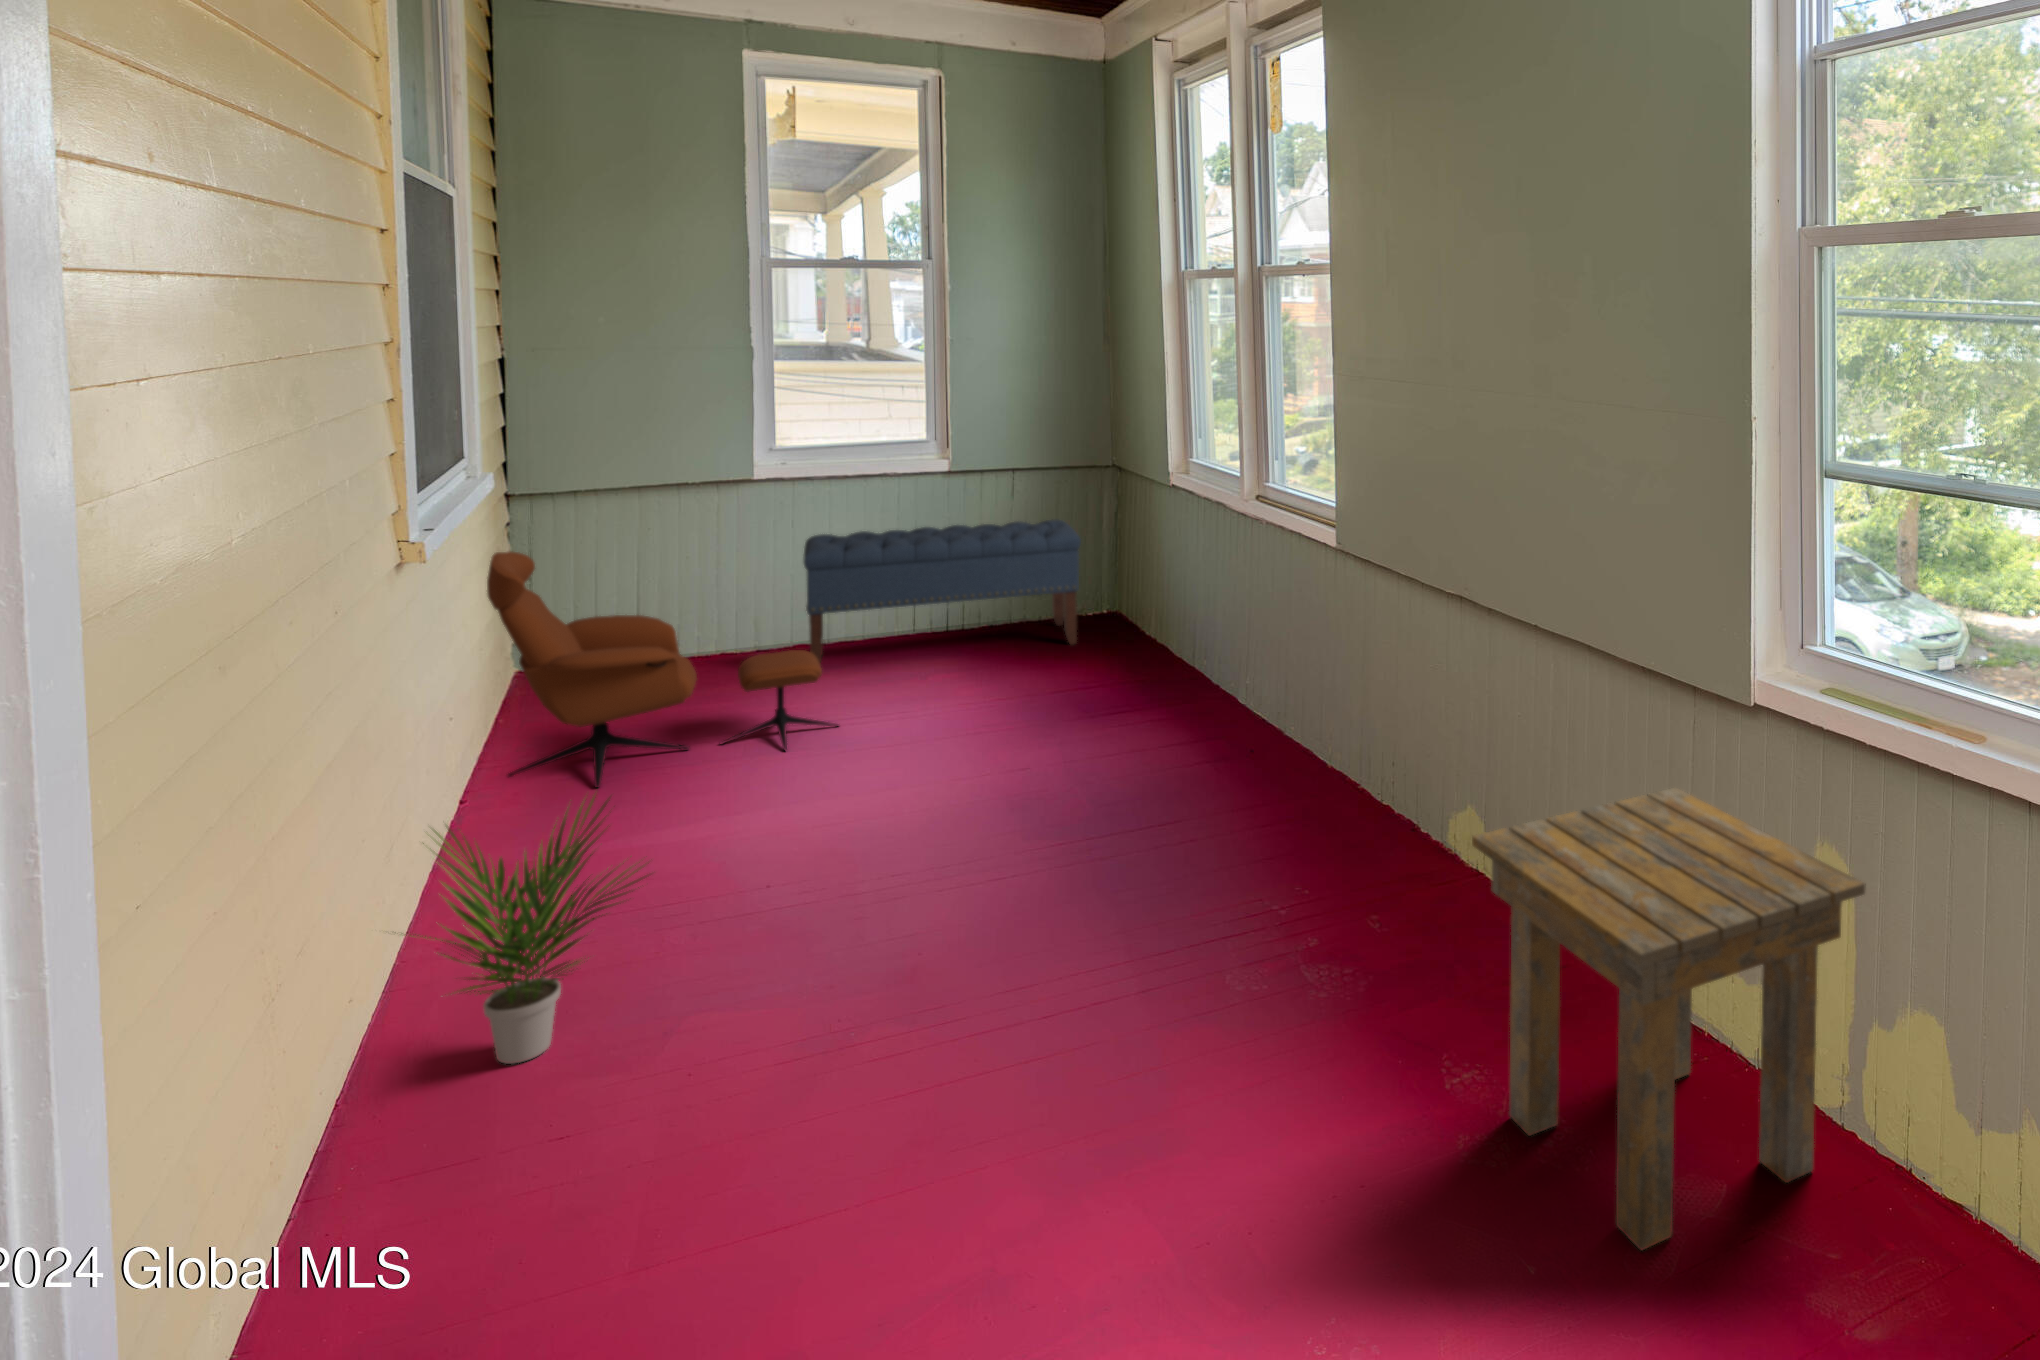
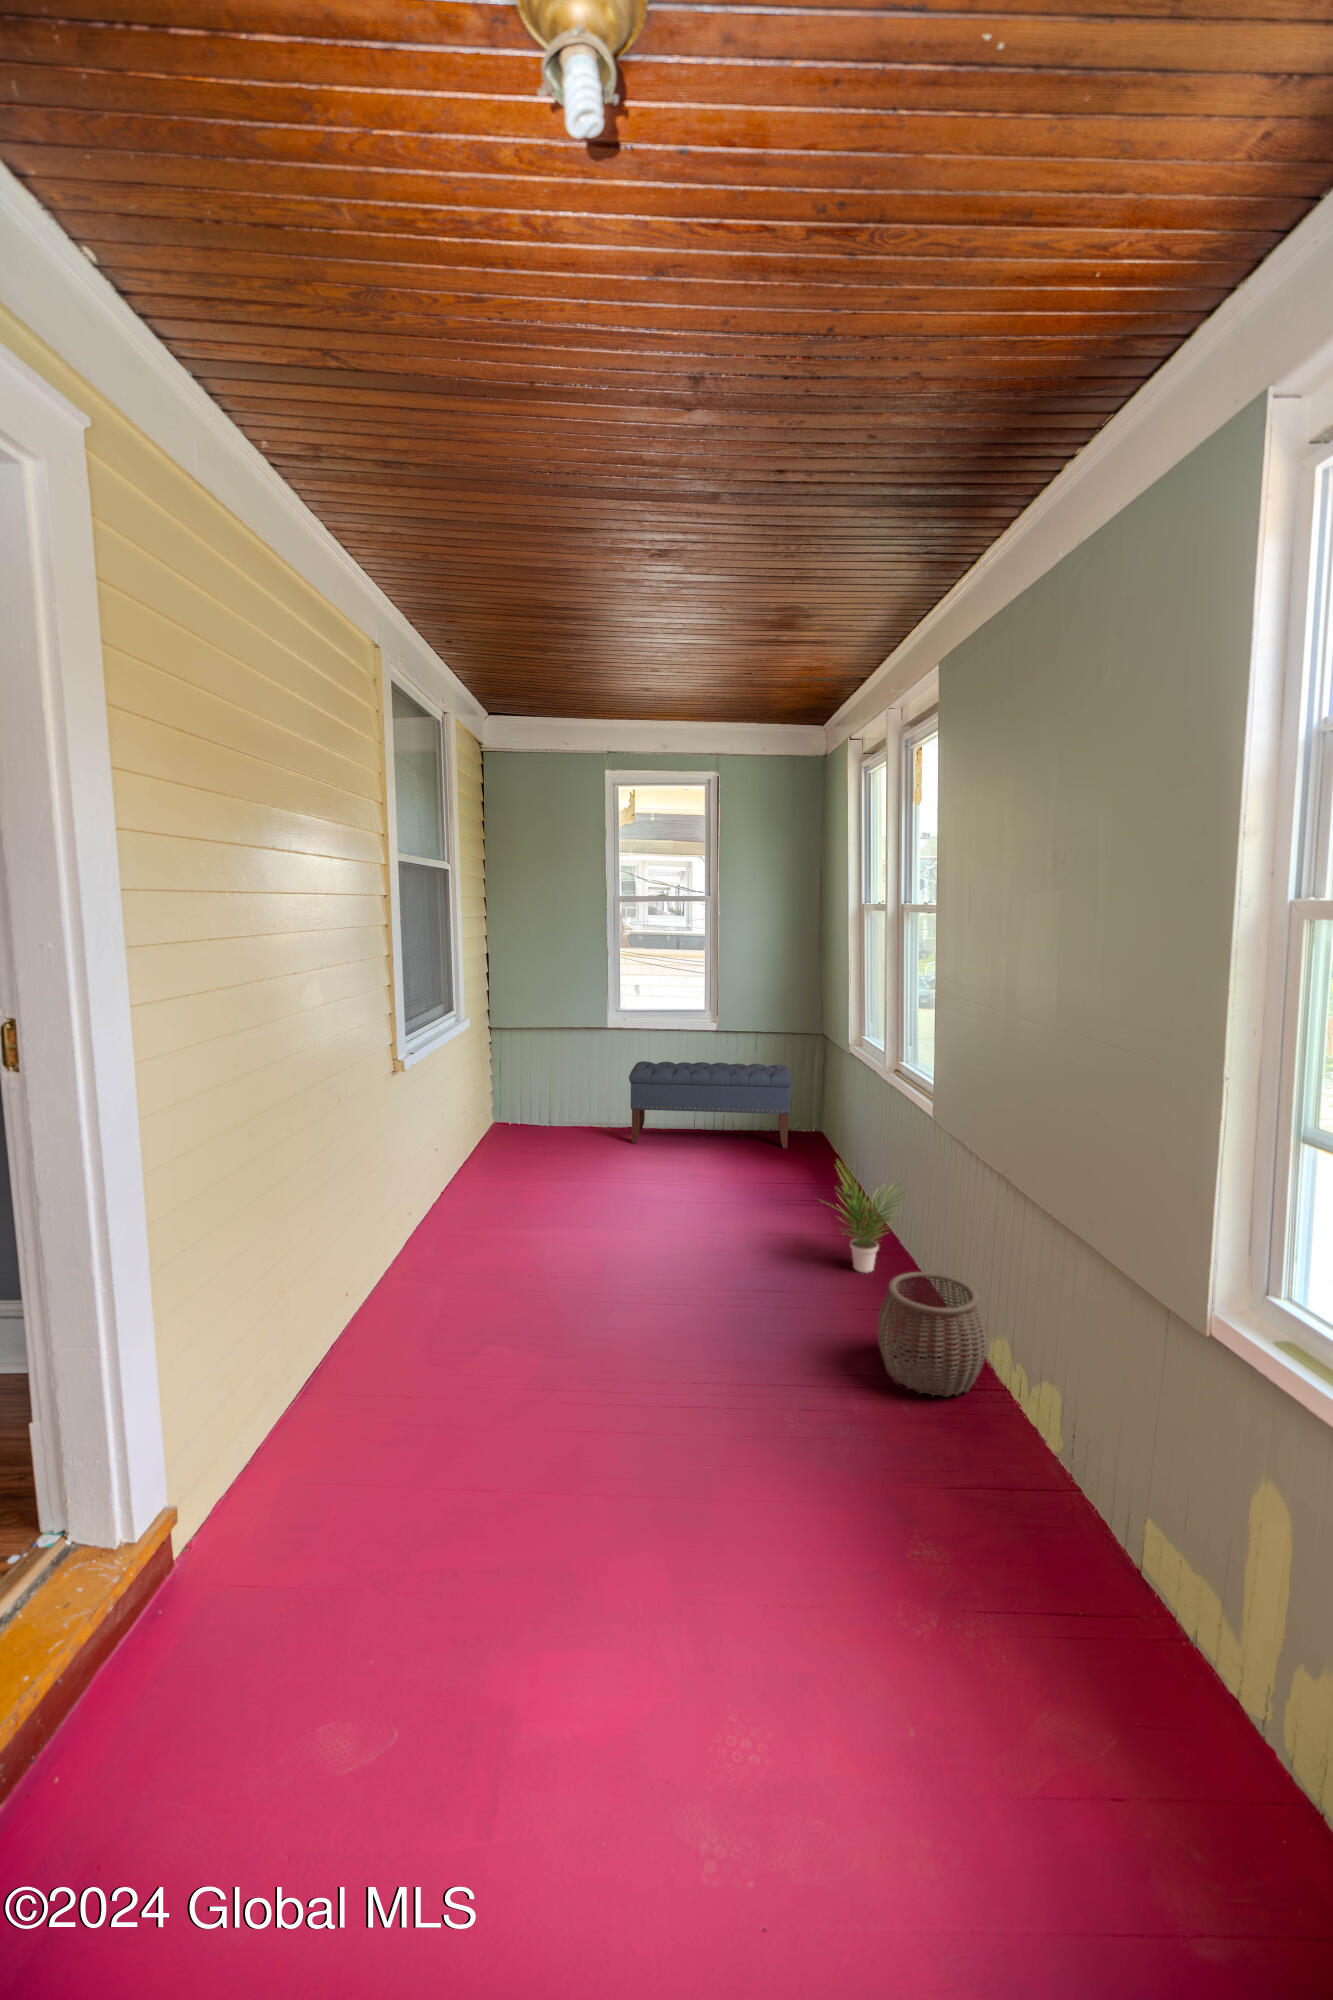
lounge chair: present [487,552,838,788] -> none [461,1061,633,1195]
woven basket: none [1317,745,1459,907] -> present [878,1272,987,1396]
side table: present [1472,788,1866,1251] -> none [927,1379,1285,1766]
potted plant: present [415,794,646,1064] -> present [827,1161,906,1273]

